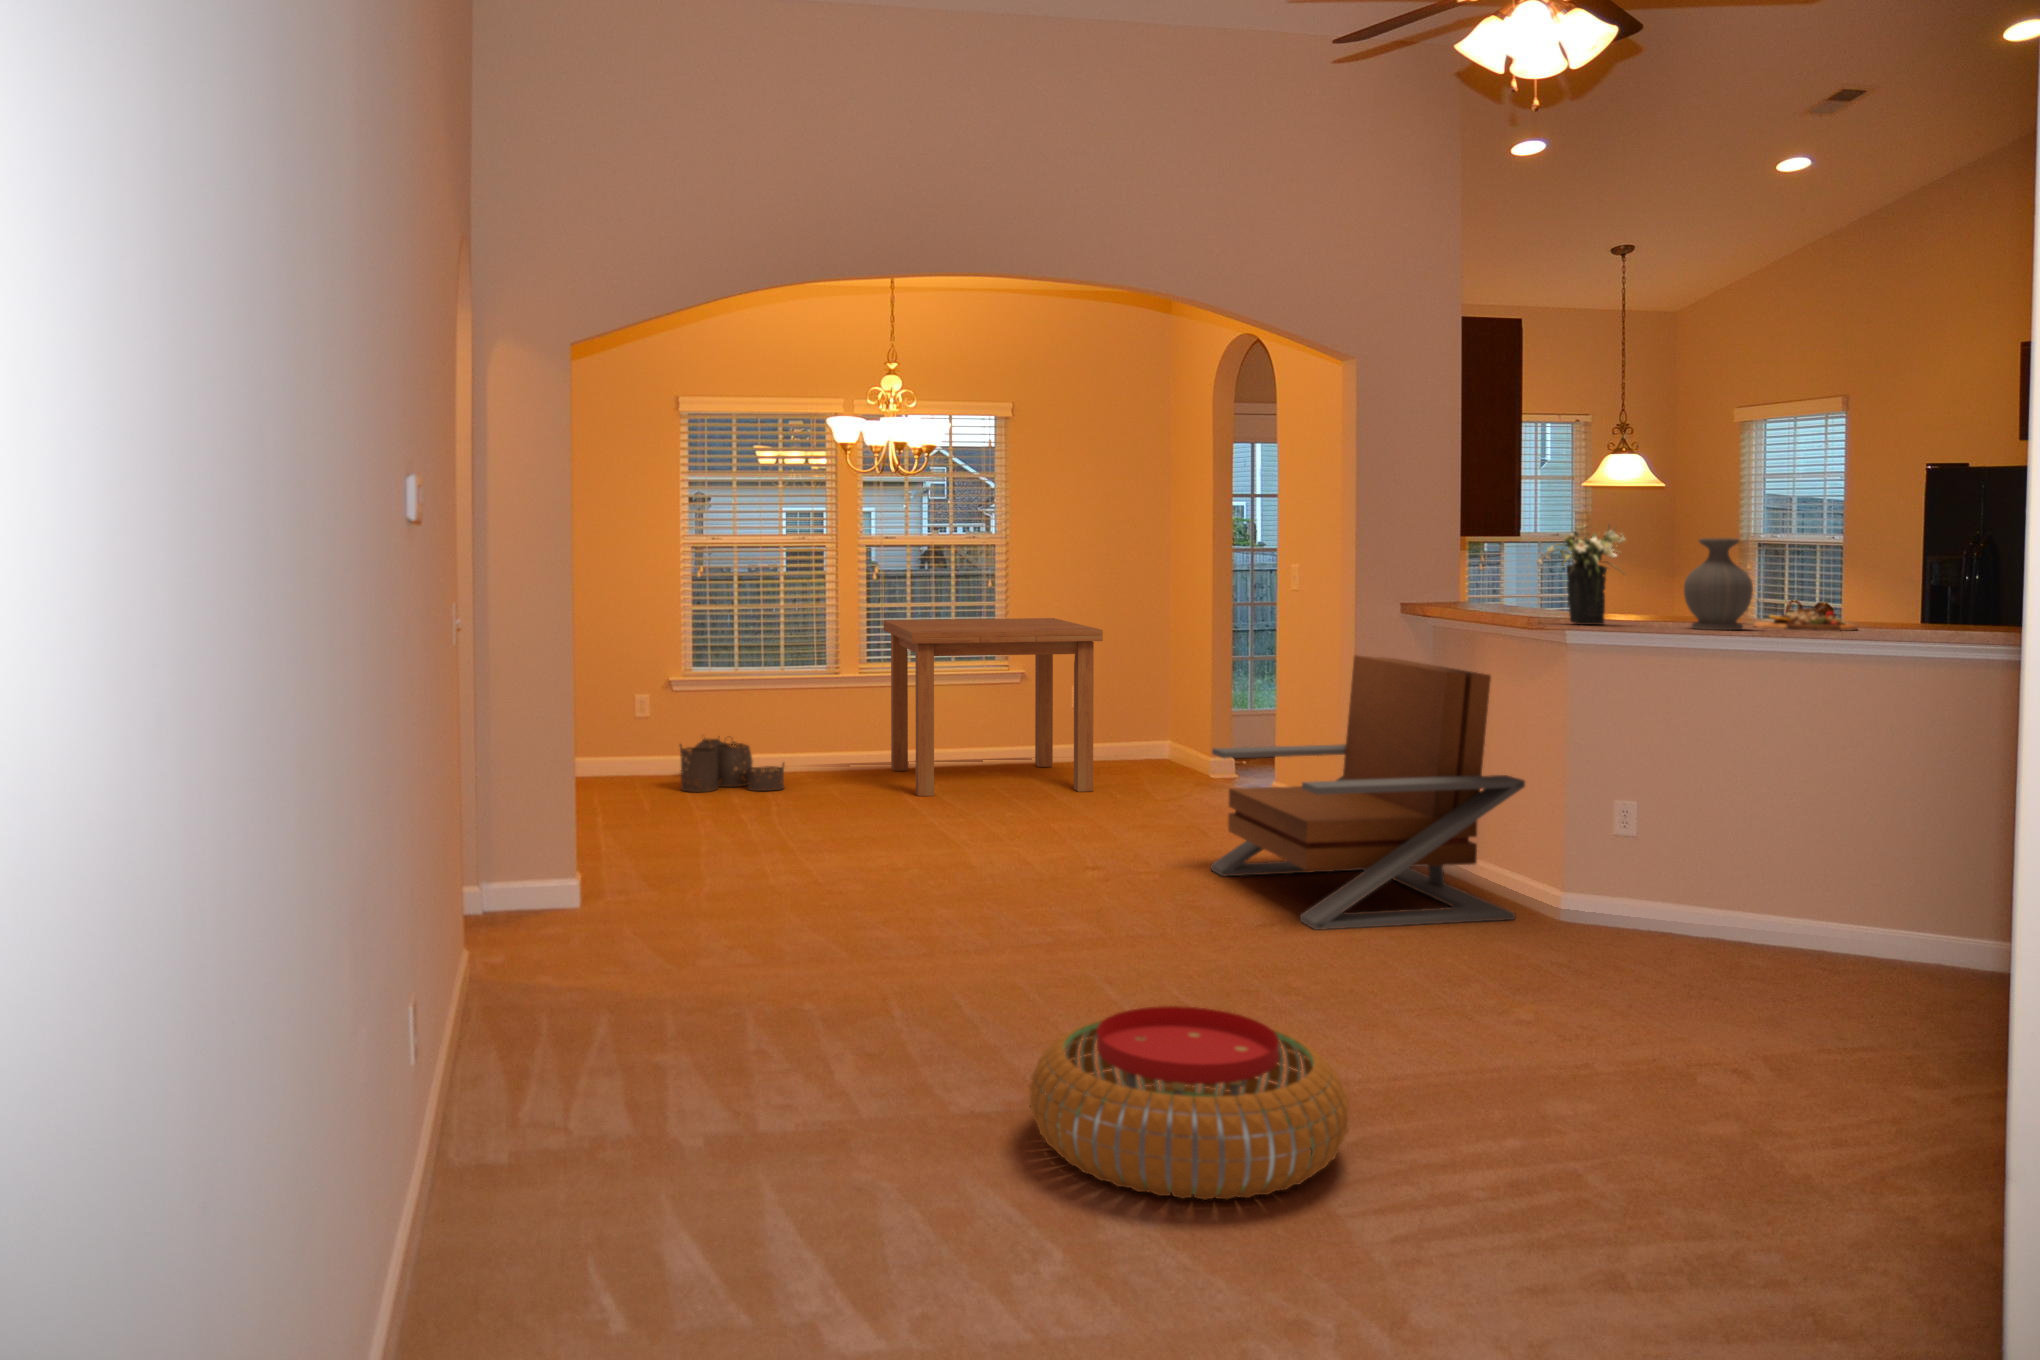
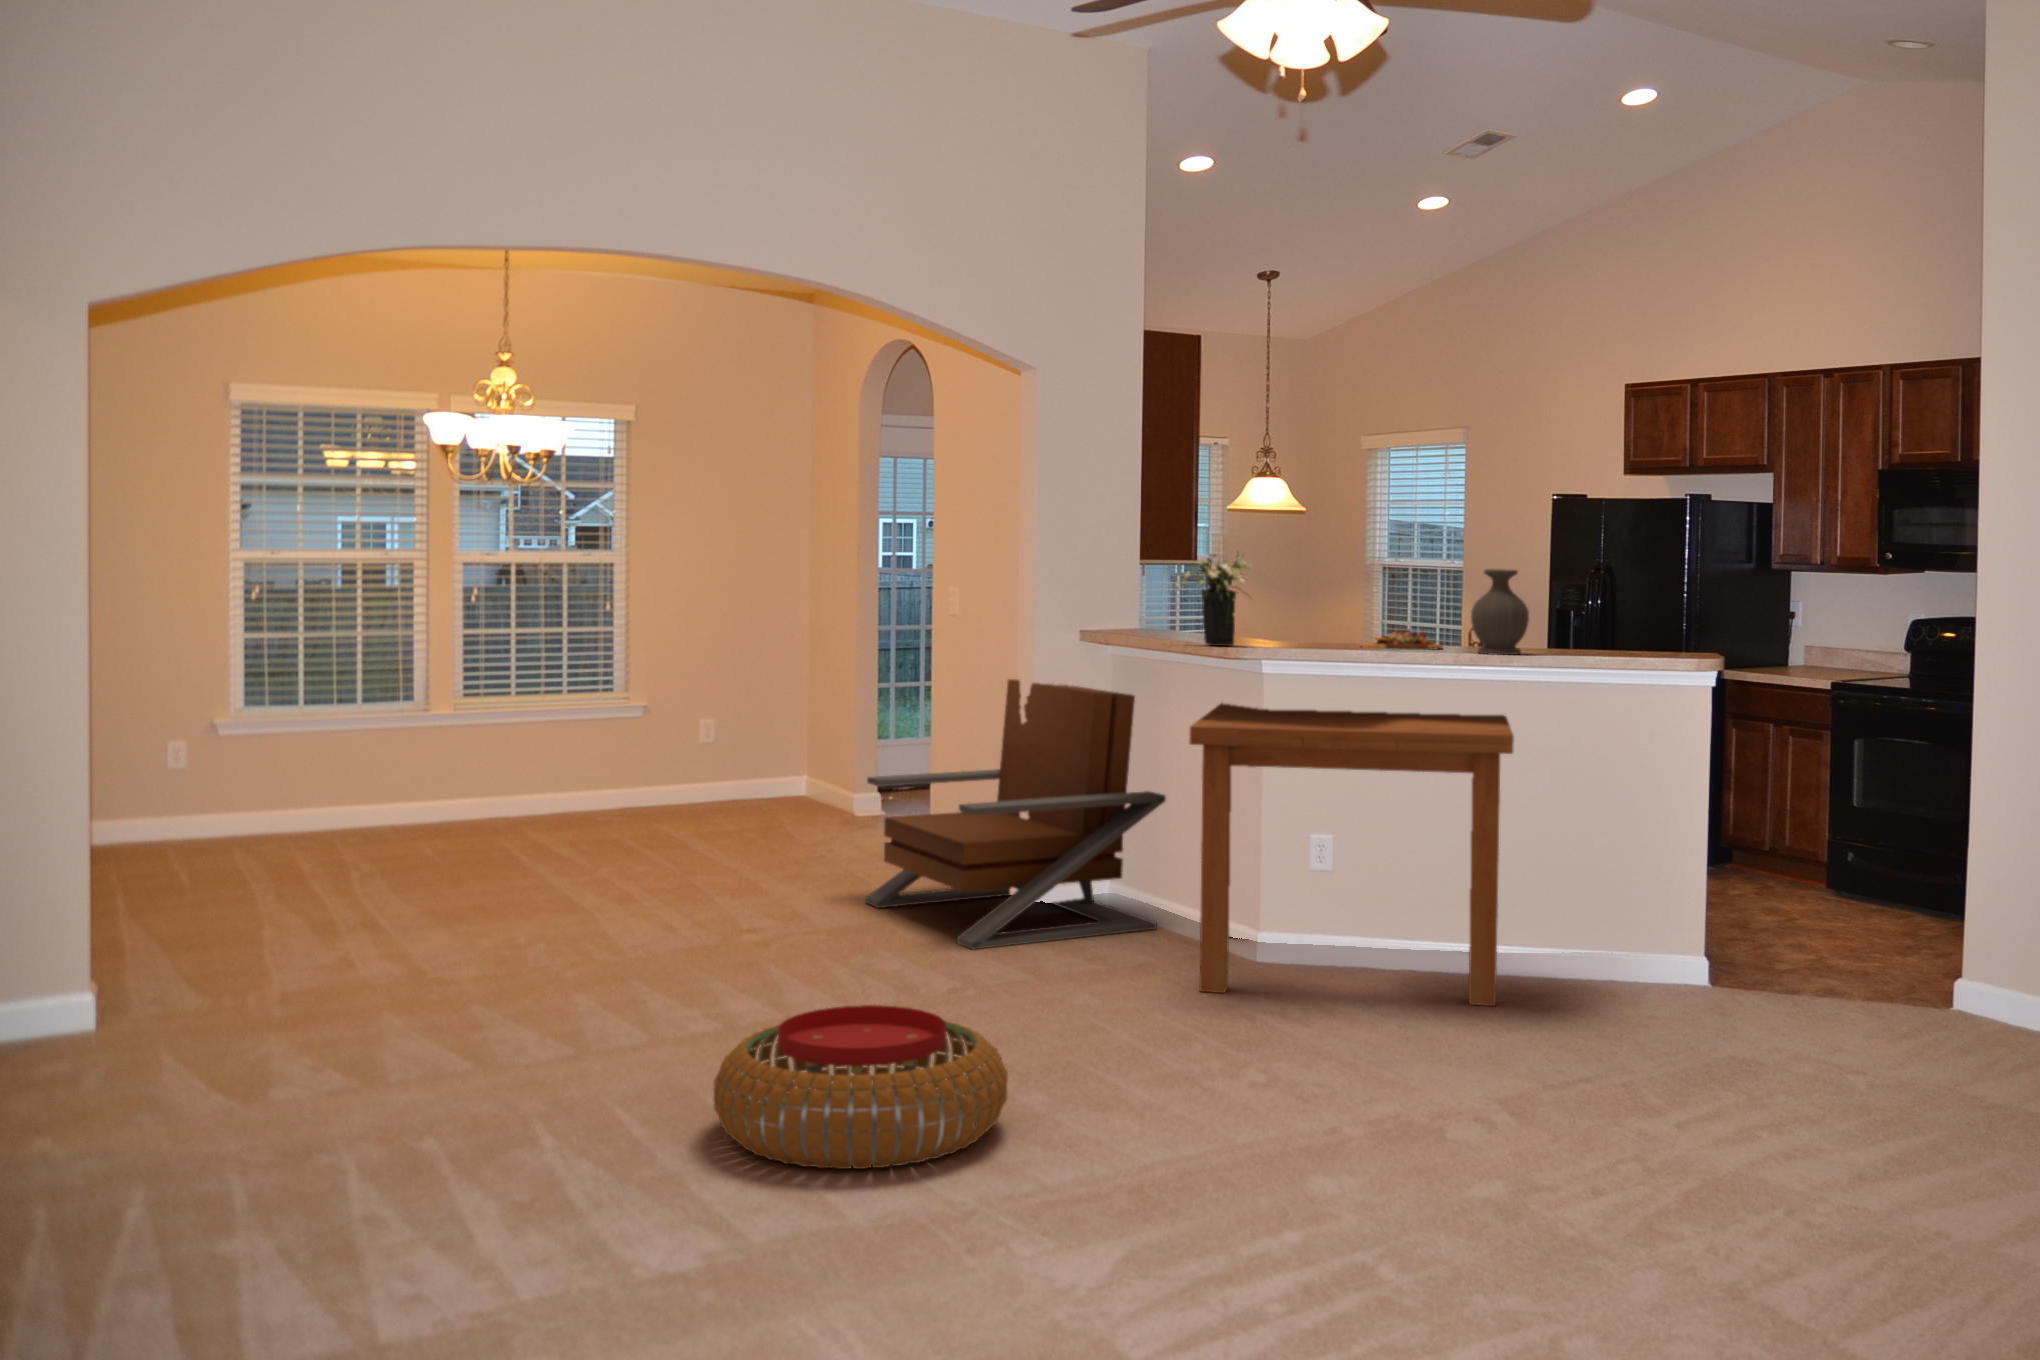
vase: present [1684,538,1753,630] -> present [1471,569,1529,655]
dining table: present [883,618,1103,796] -> present [1189,703,1514,1006]
woven basket: present [680,736,784,792] -> none [232,787,368,855]

